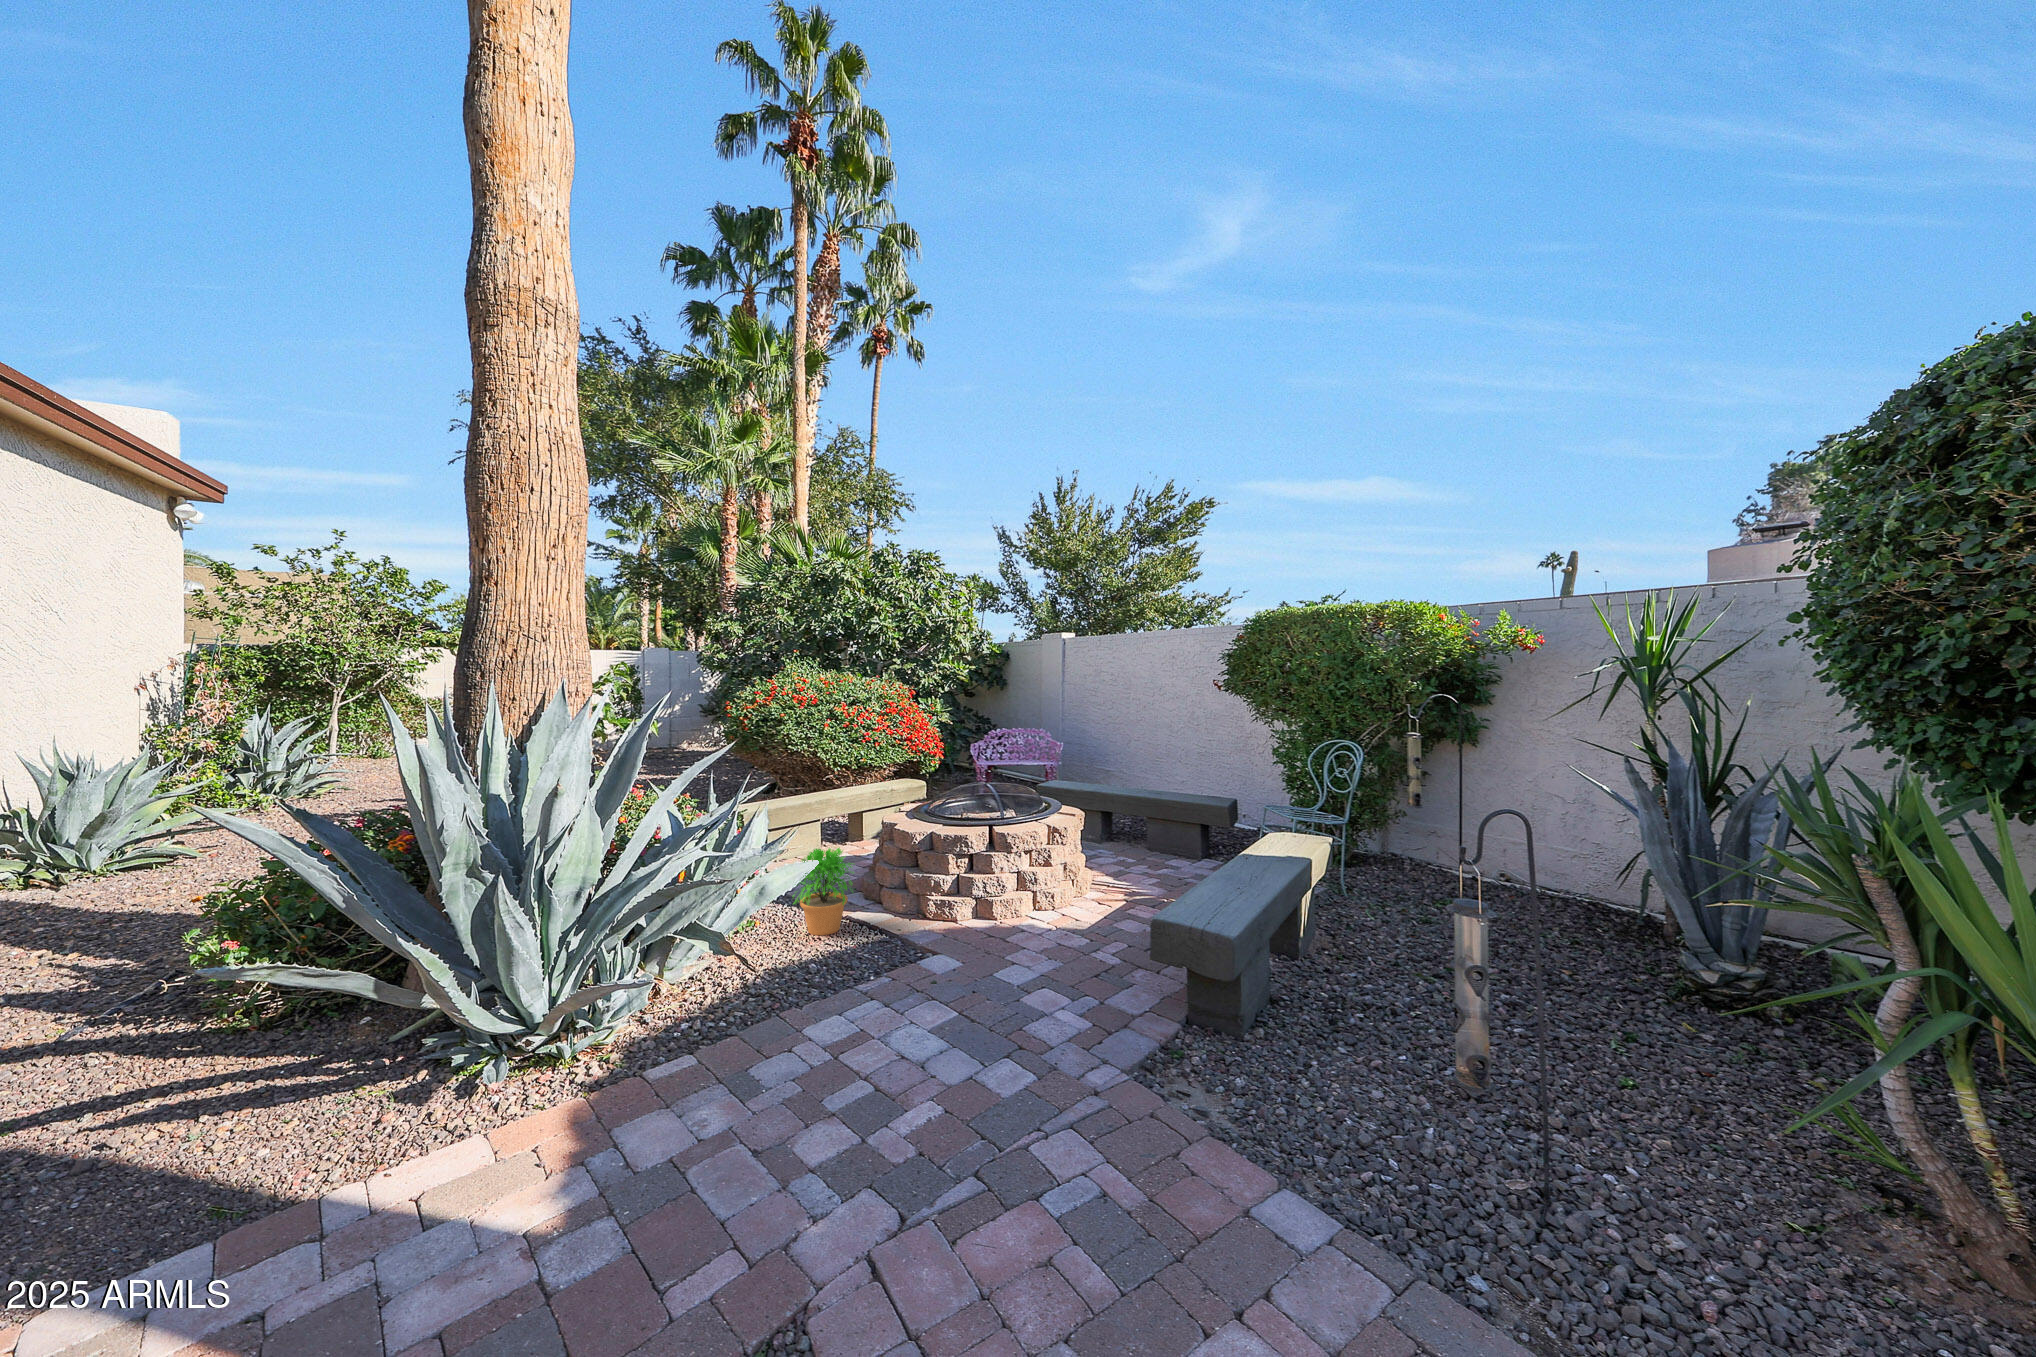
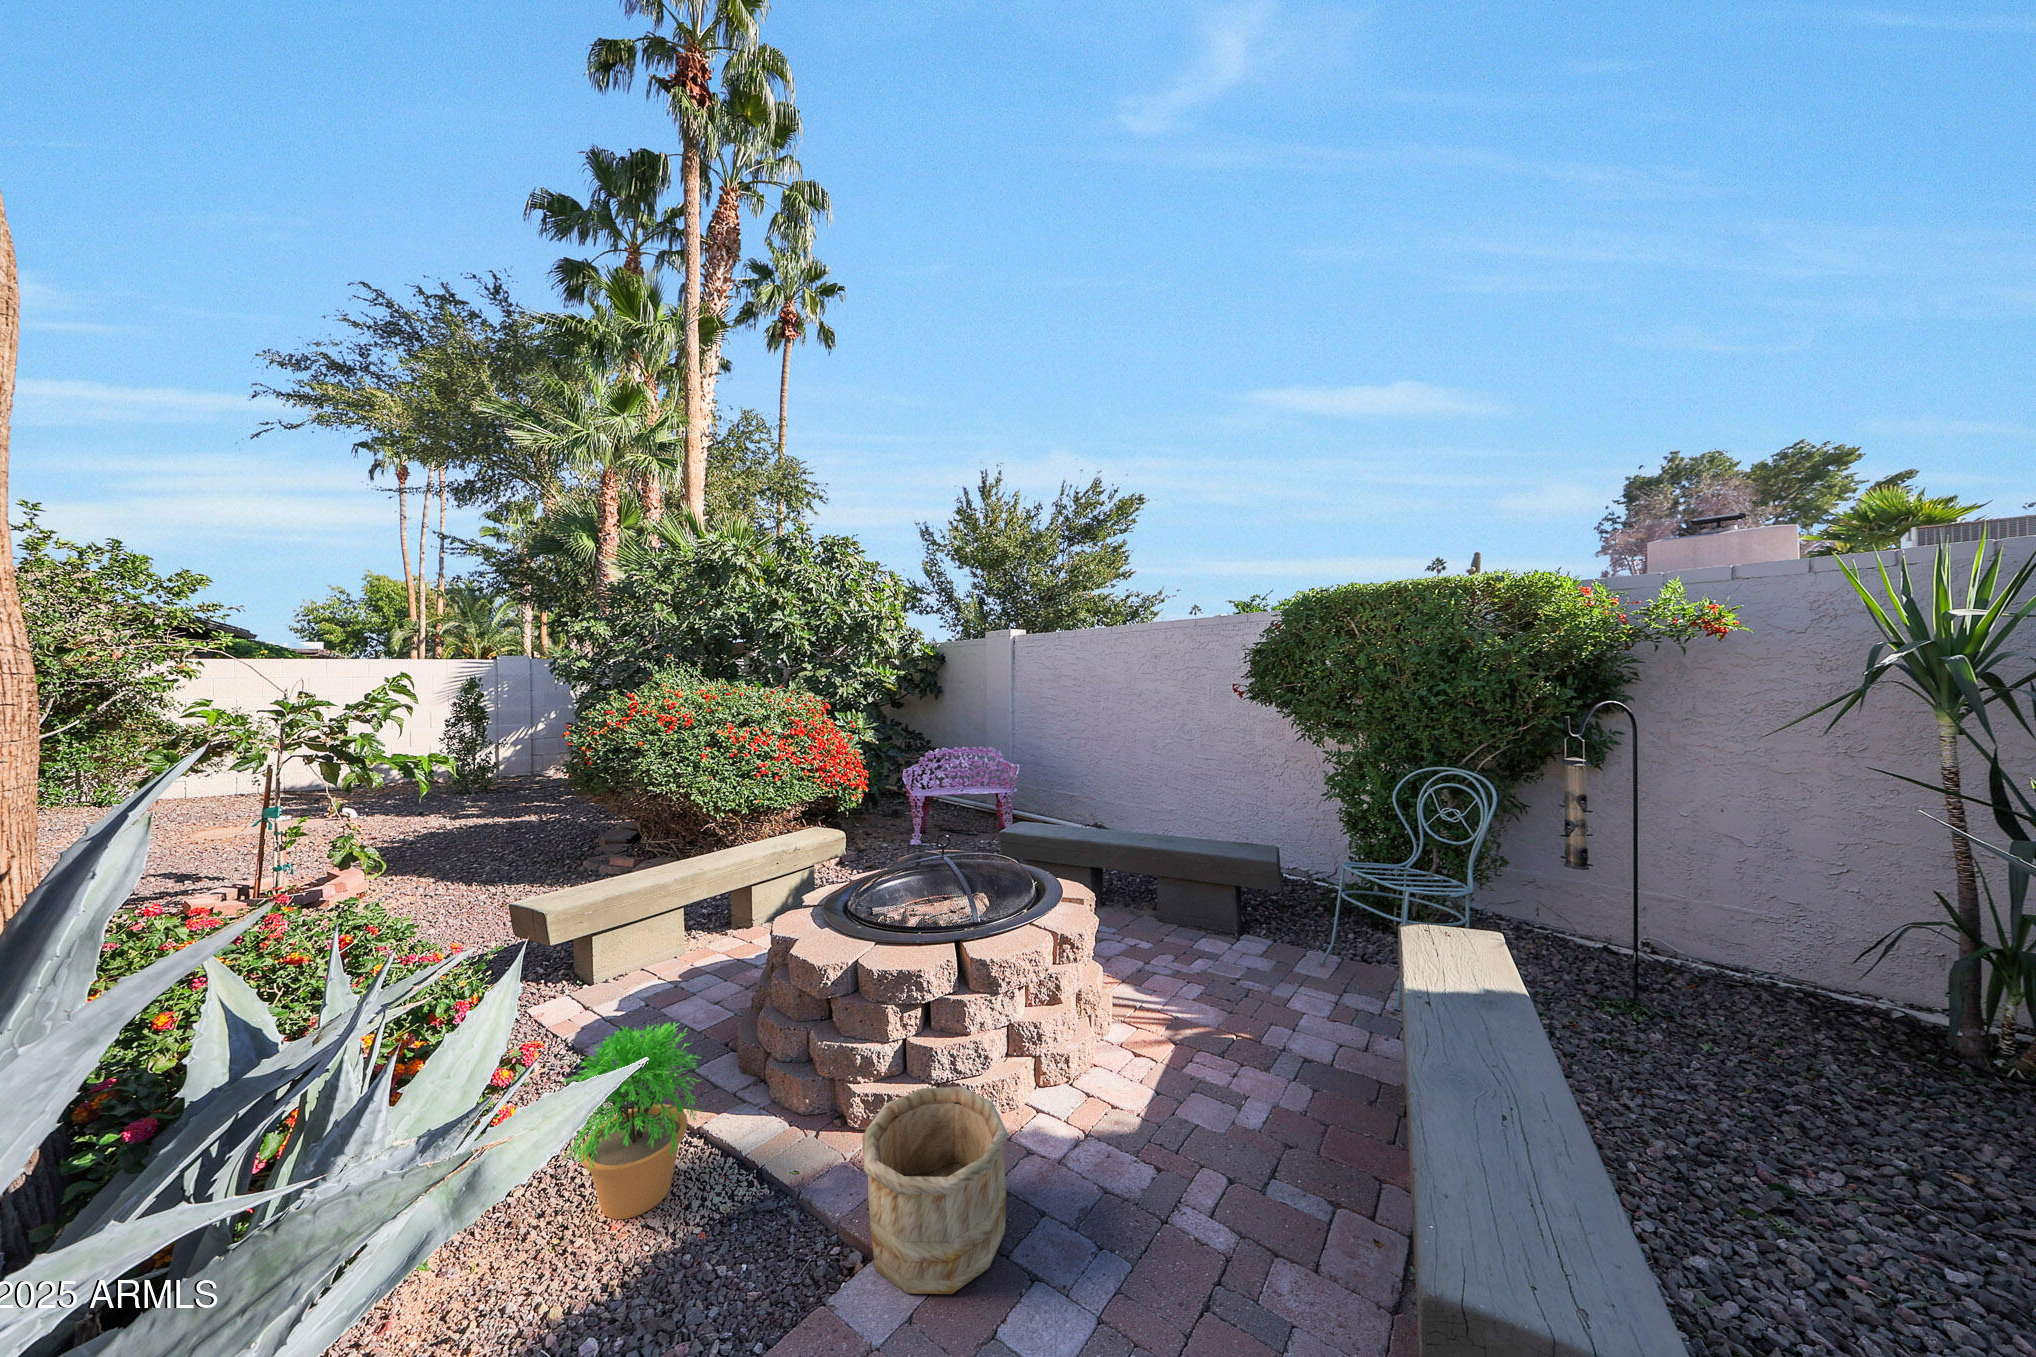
wooden bucket: none [934,884,1004,960] -> present [862,1087,1008,1294]

